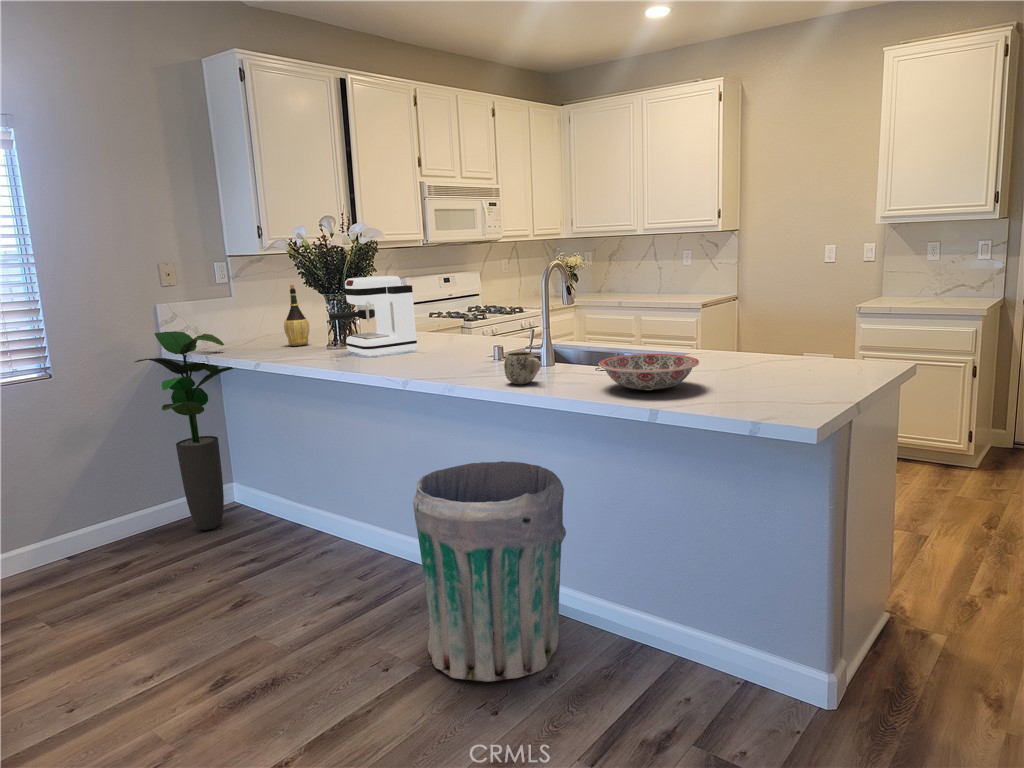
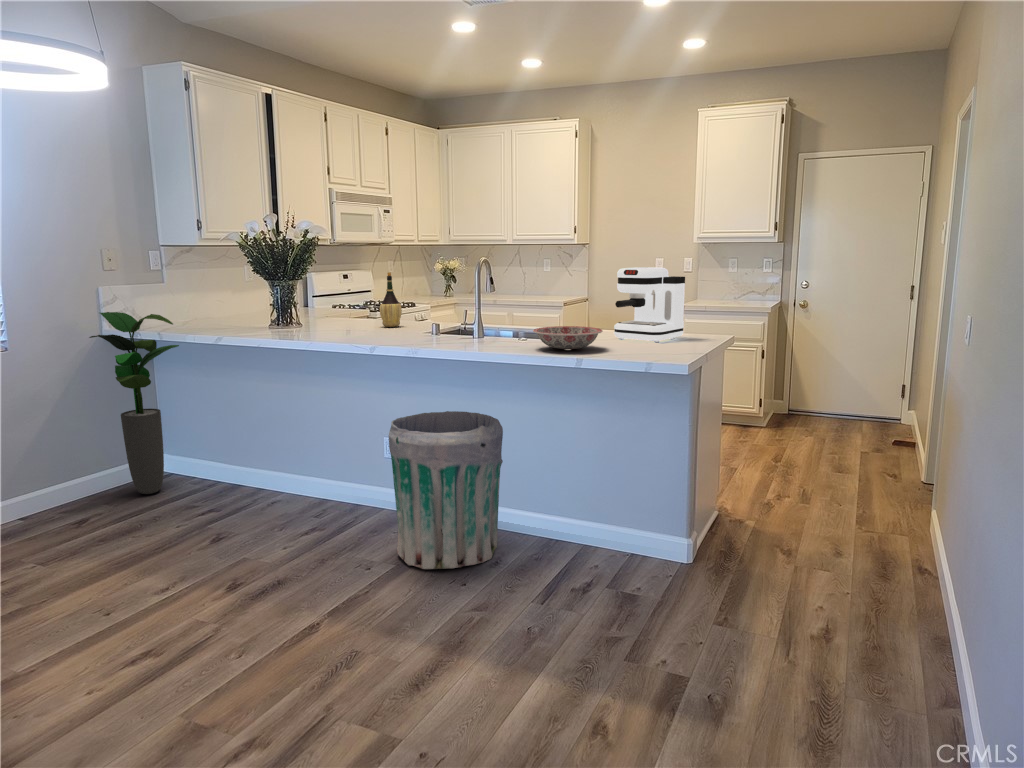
coffee maker: present [329,276,417,357] -> present [614,267,685,342]
wine bottle: present [284,285,309,346] -> present [380,272,402,327]
mug: present [504,352,540,384] -> none [460,324,489,348]

